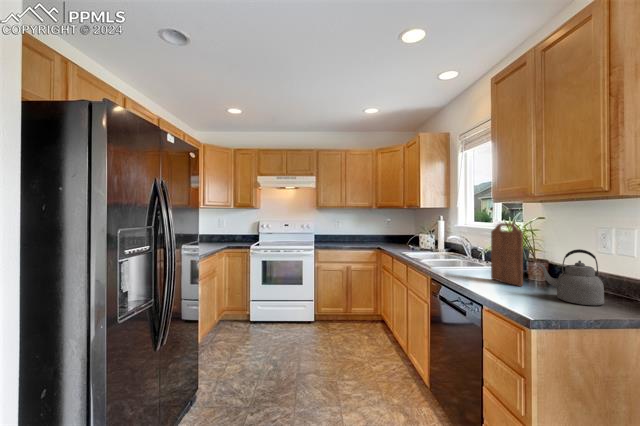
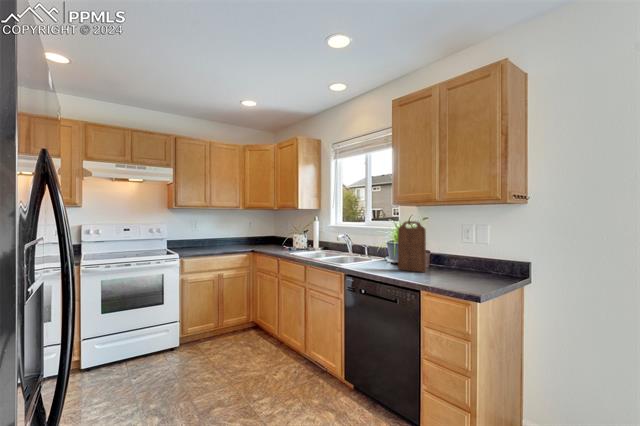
kettle: present [537,249,604,305] -> none [446,239,487,279]

